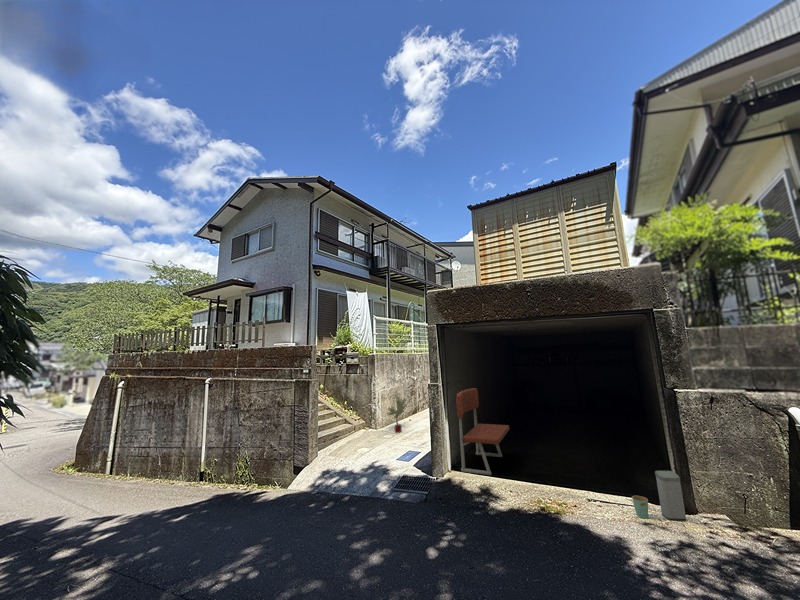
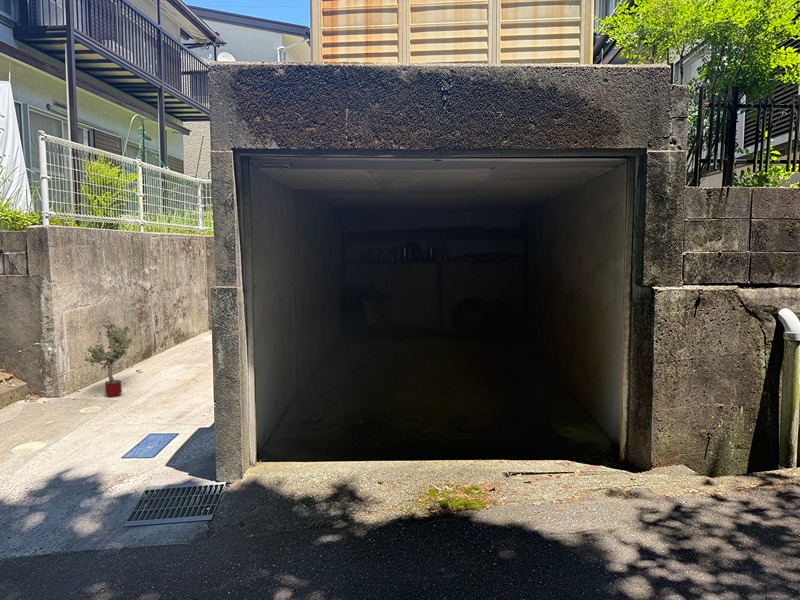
bench: present [456,388,510,475] -> none [266,298,358,460]
trash can: present [632,471,686,521] -> none [574,413,639,489]

